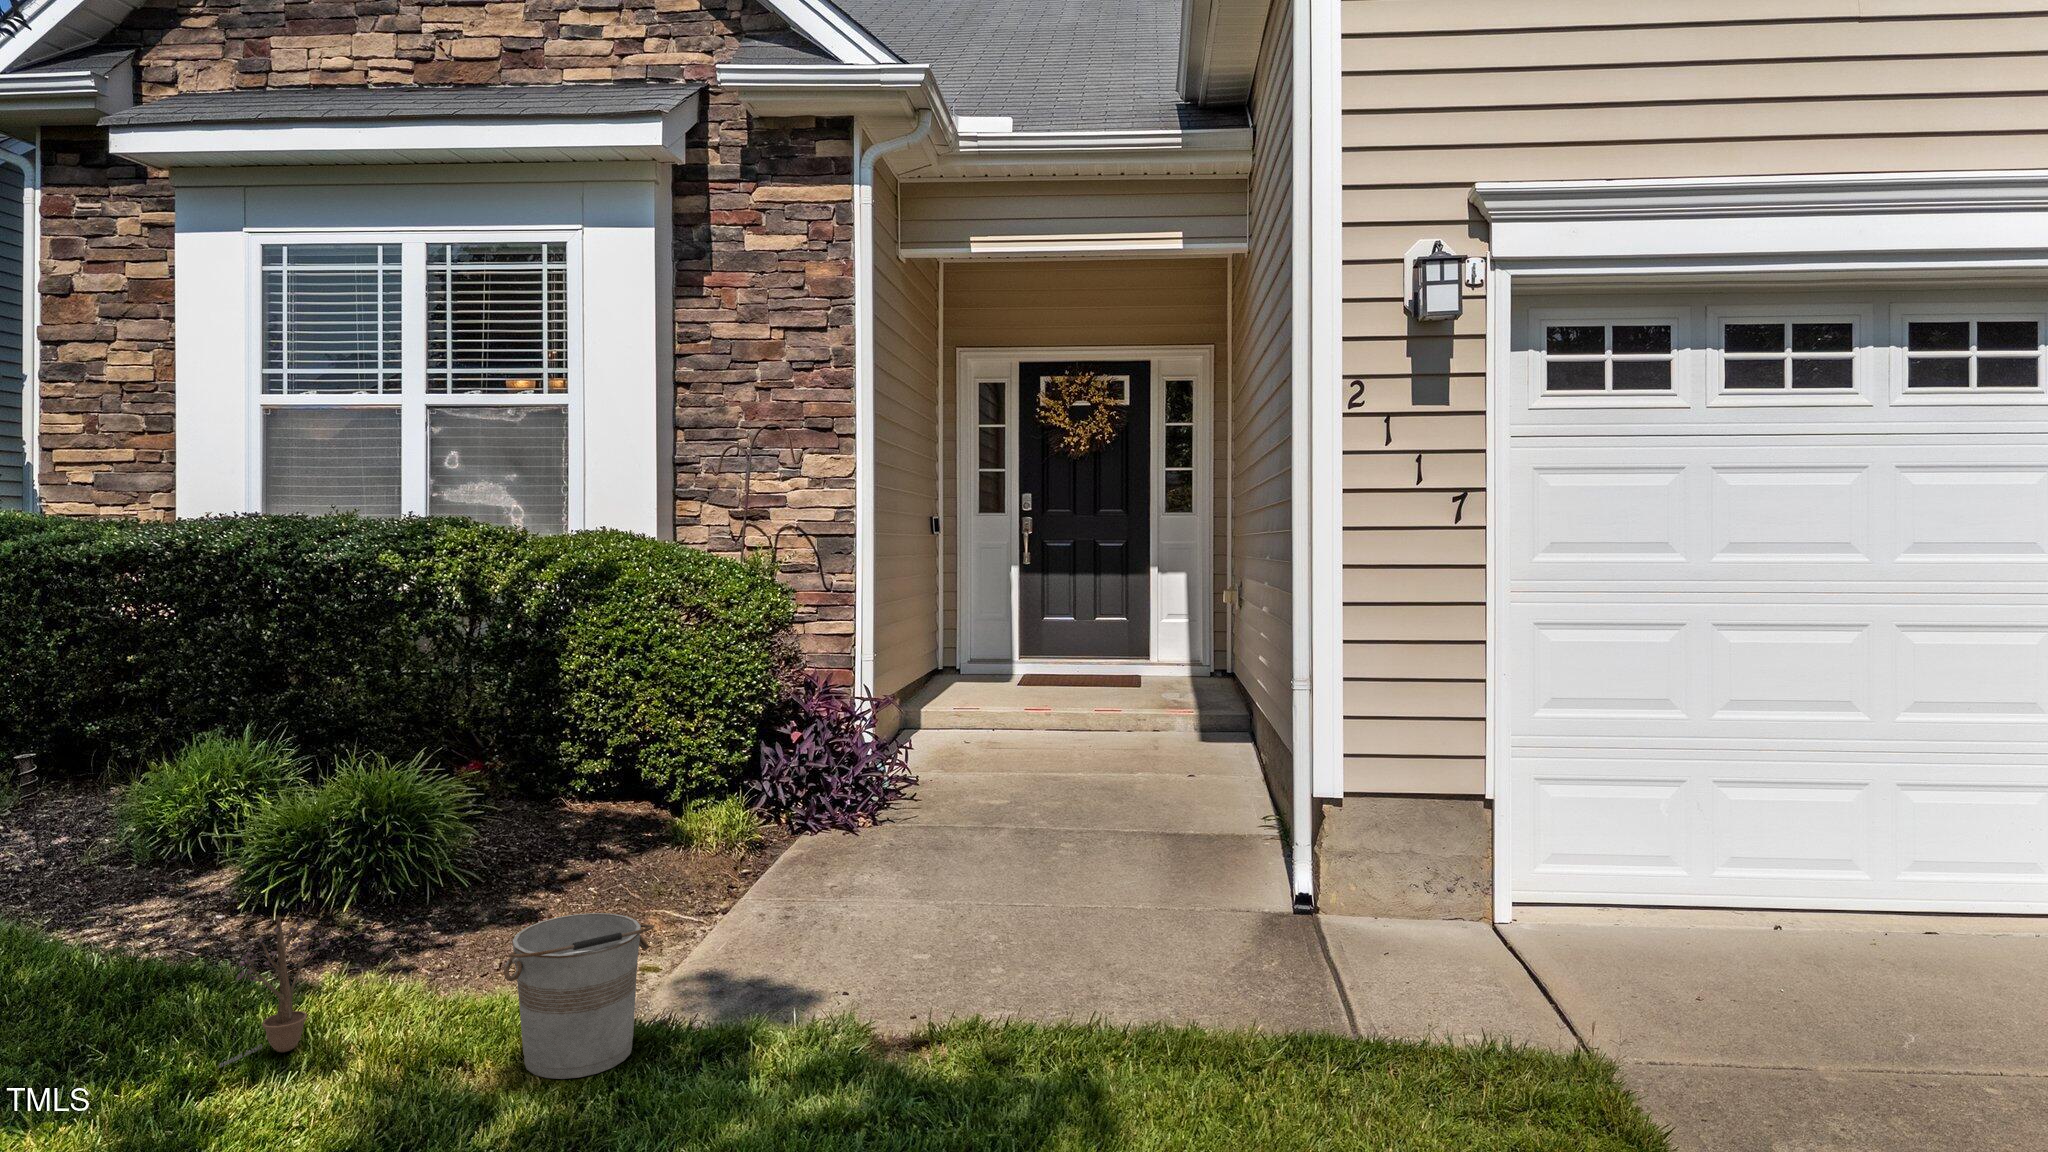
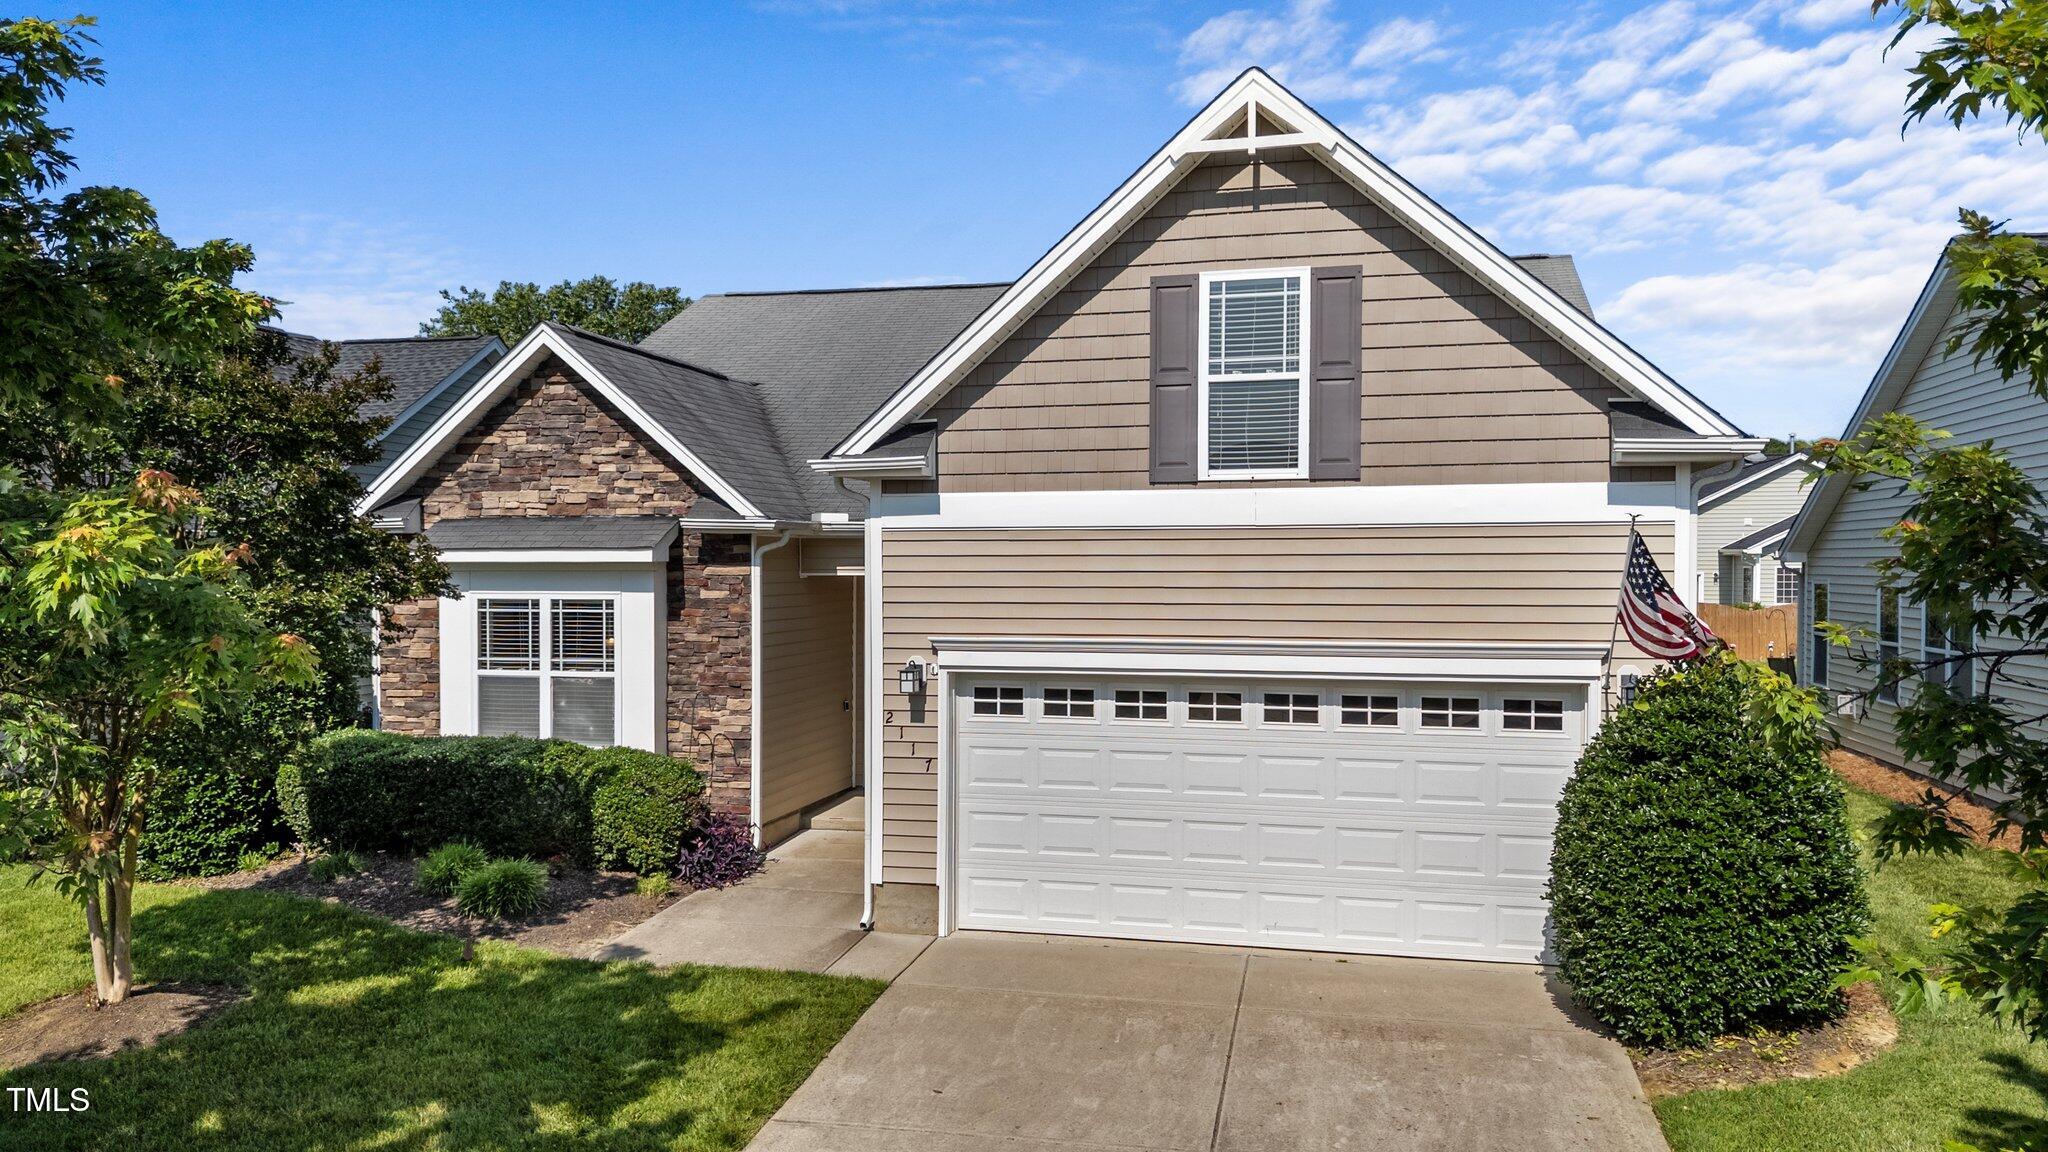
bucket: present [504,913,654,1079] -> none [531,920,579,972]

